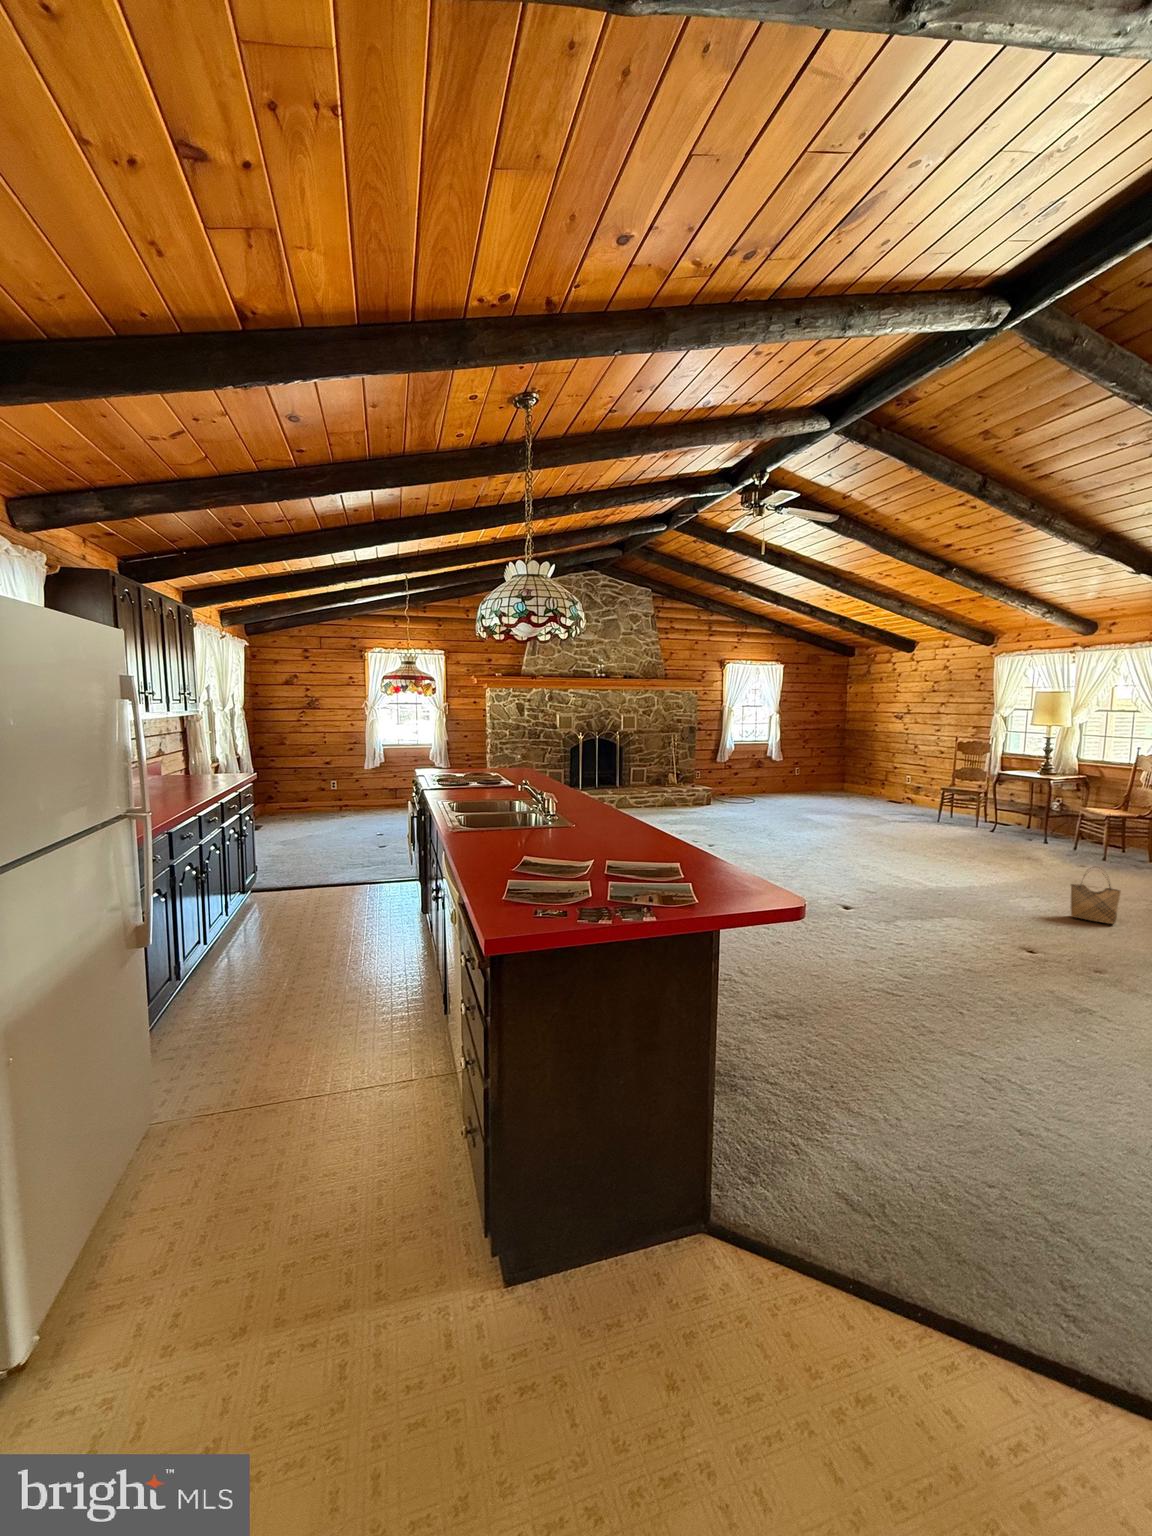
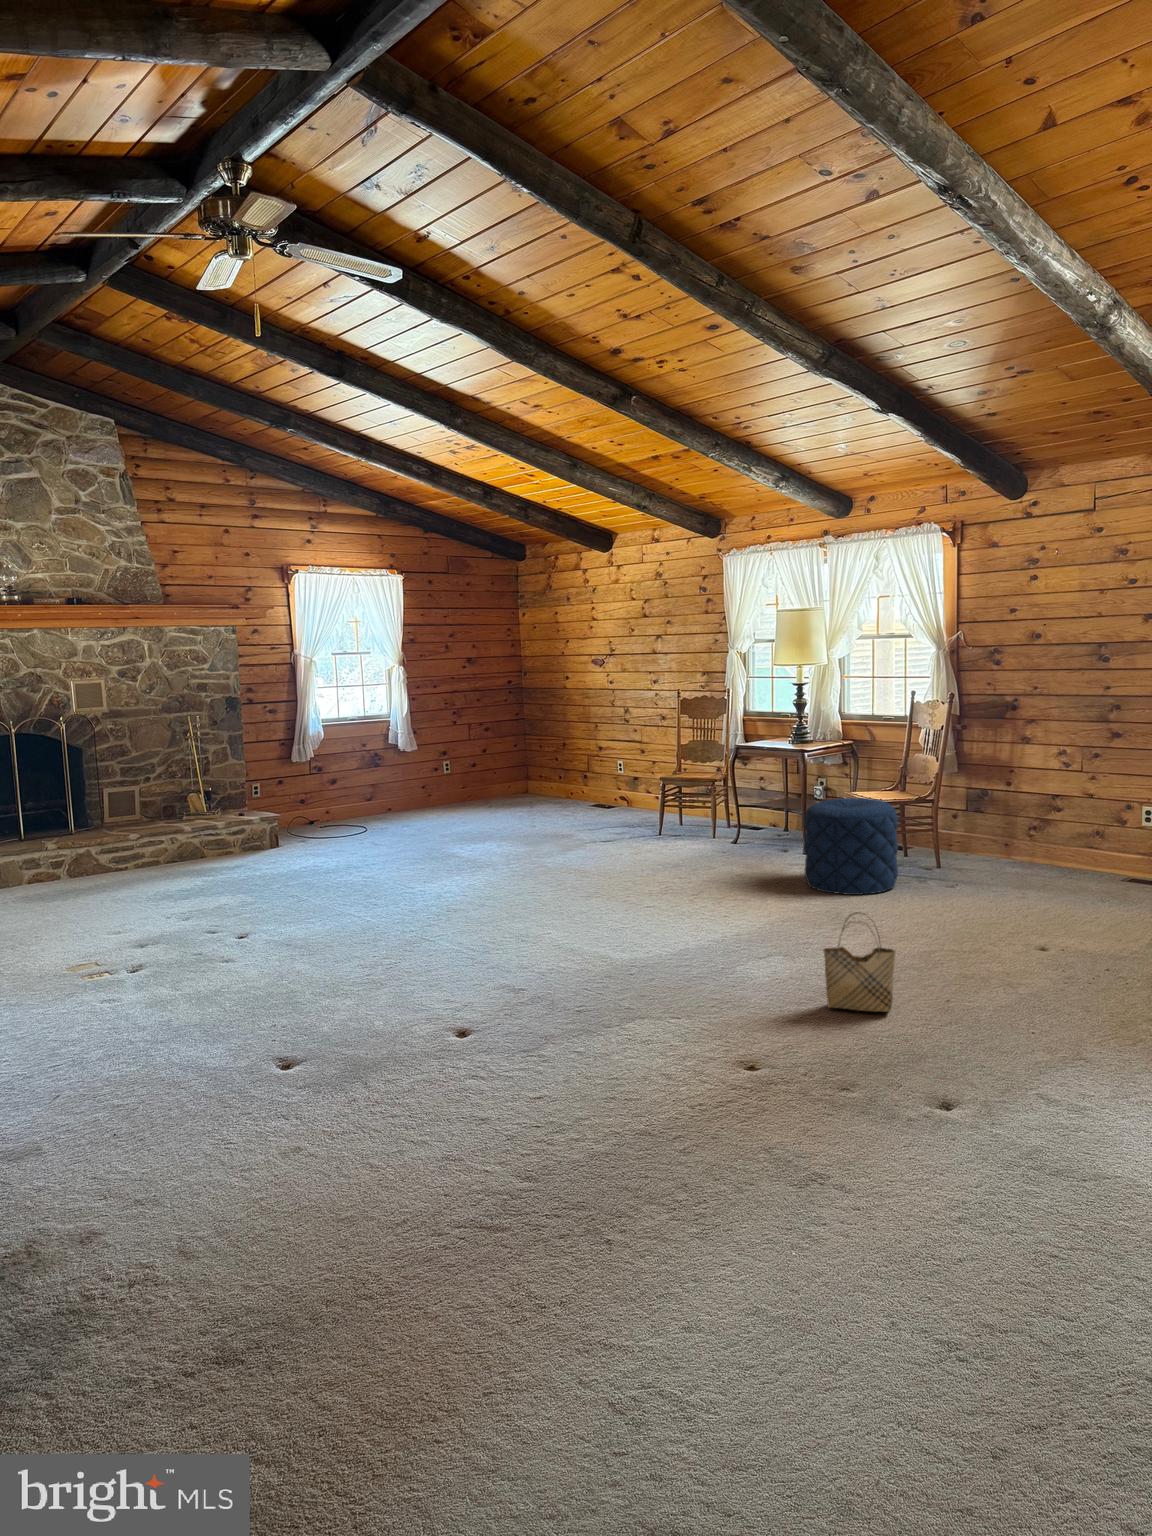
pouf: none [1047,809,1120,868] -> present [804,798,898,895]

